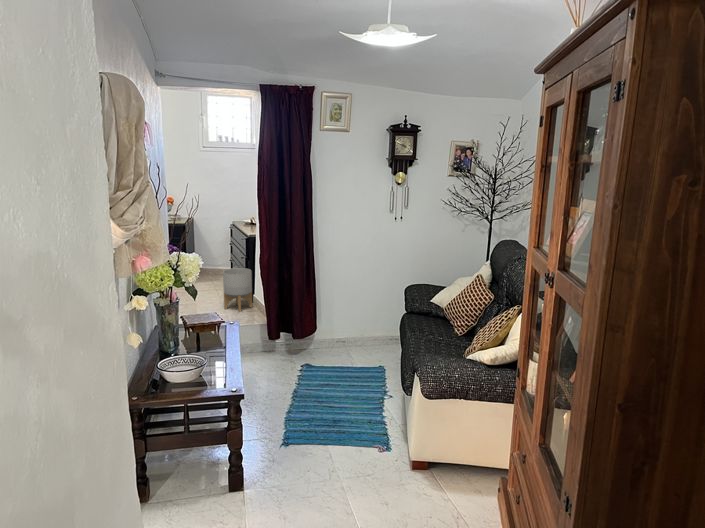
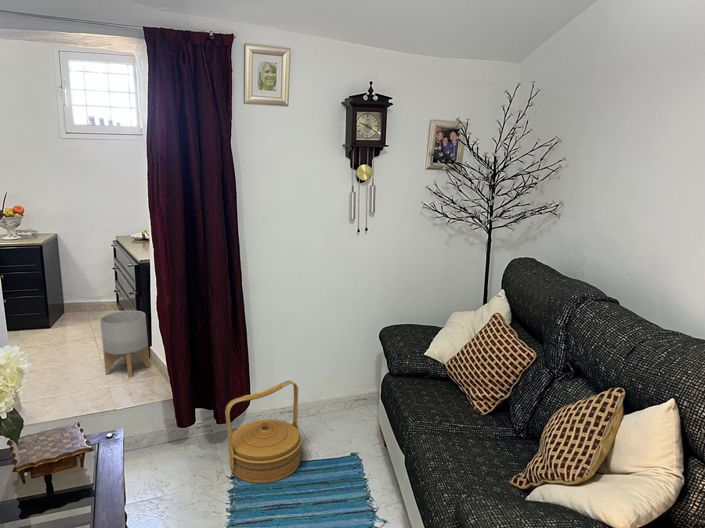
woven basket: none [298,315,347,377] -> present [225,380,302,483]

